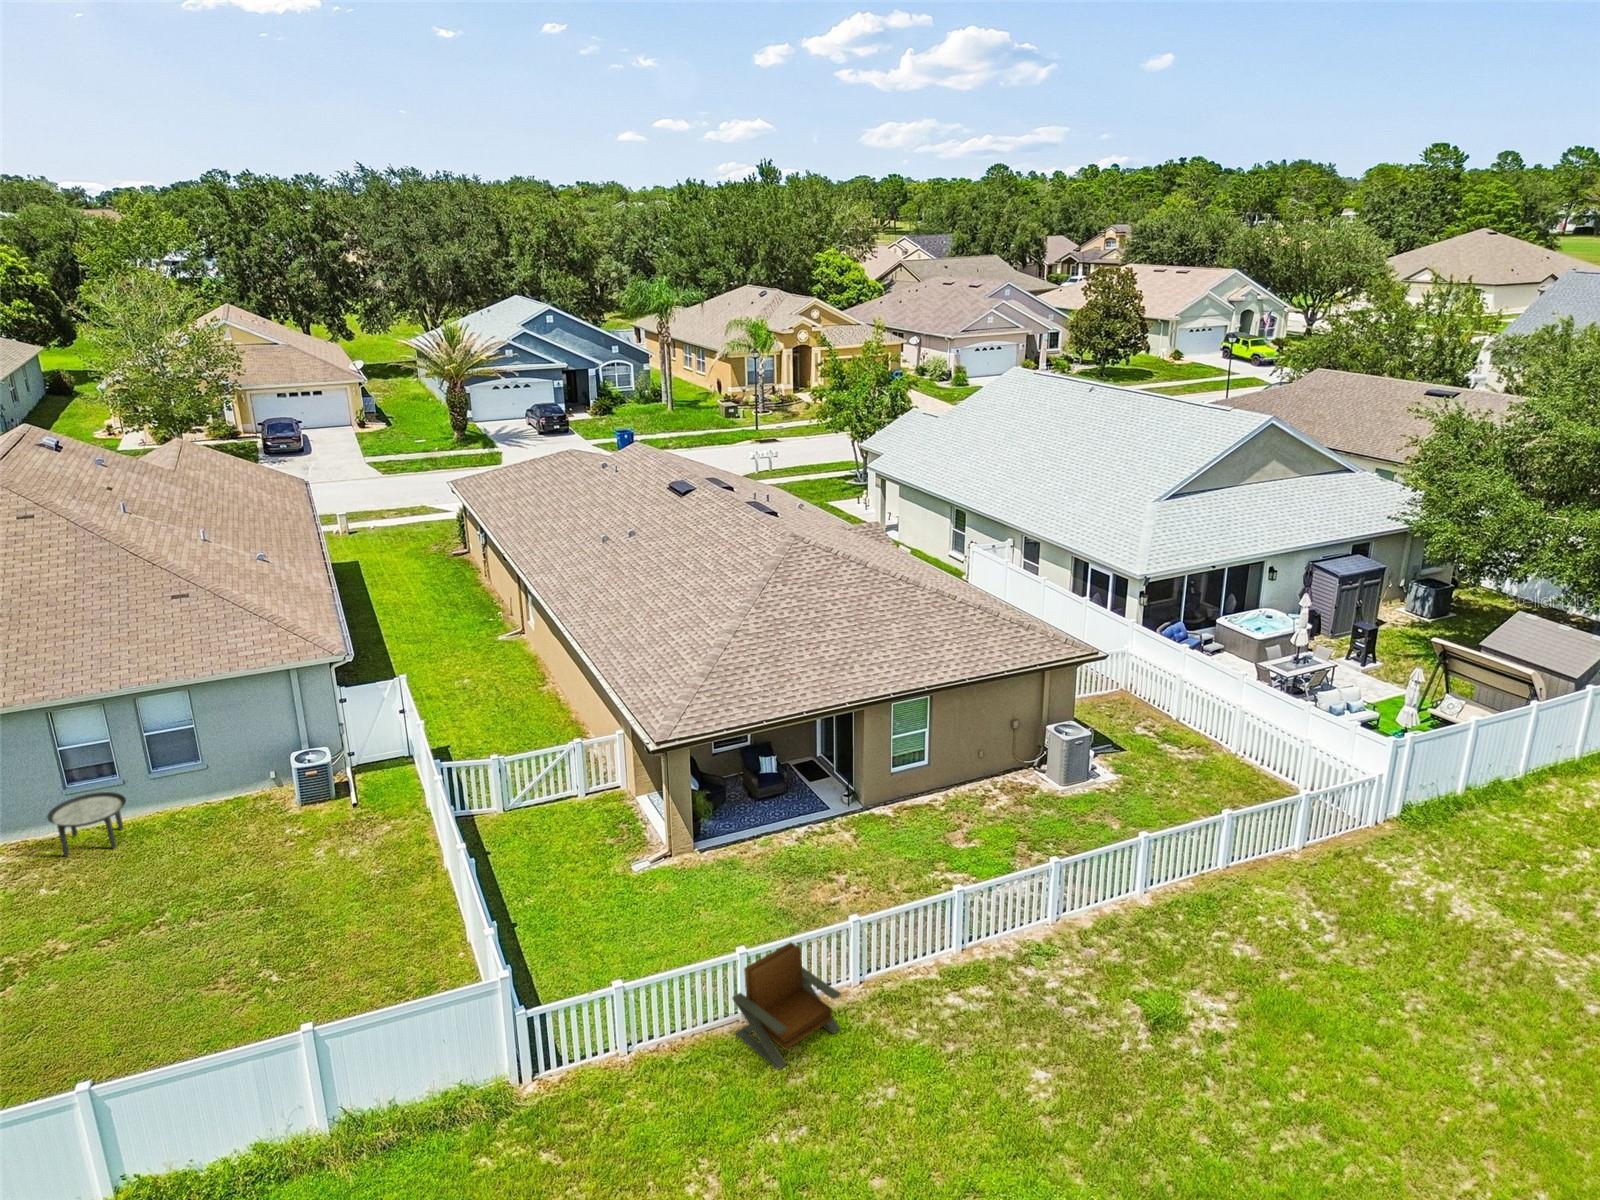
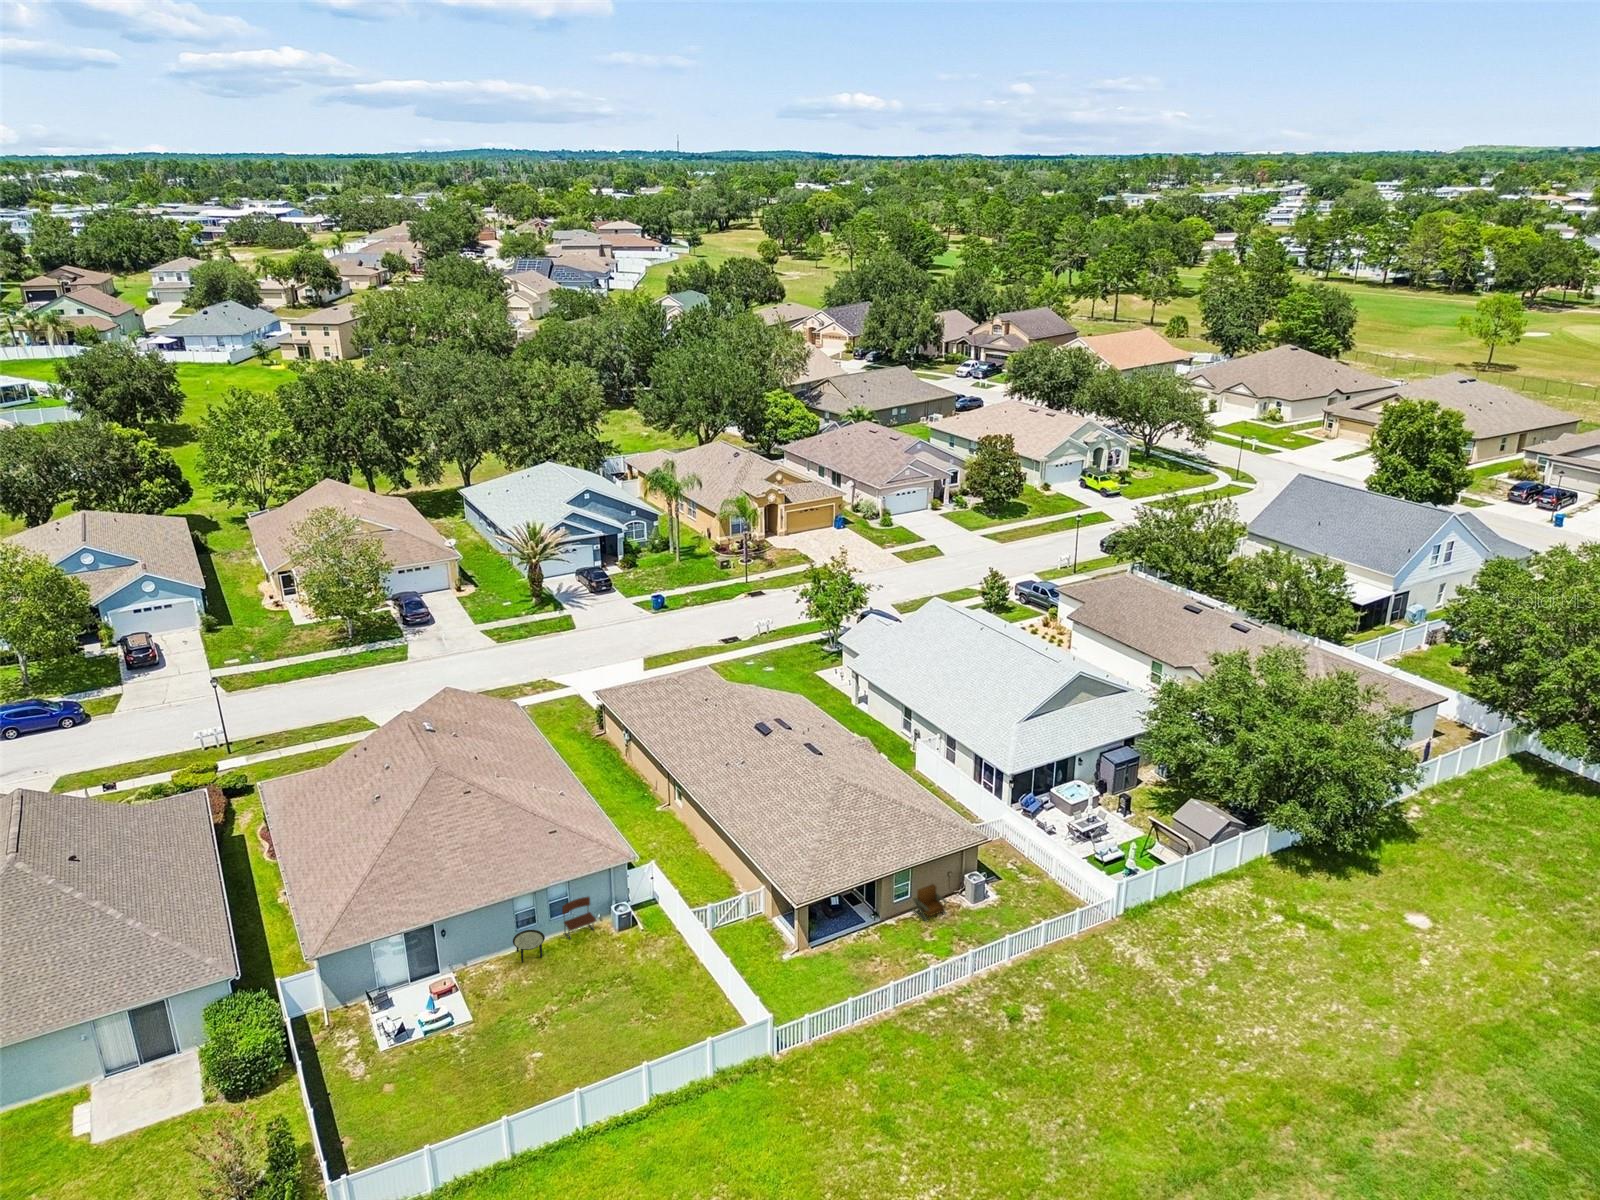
bench: none [184,735,262,820] -> present [562,897,597,938]
lounge chair: present [732,942,841,1069] -> present [913,884,947,922]

